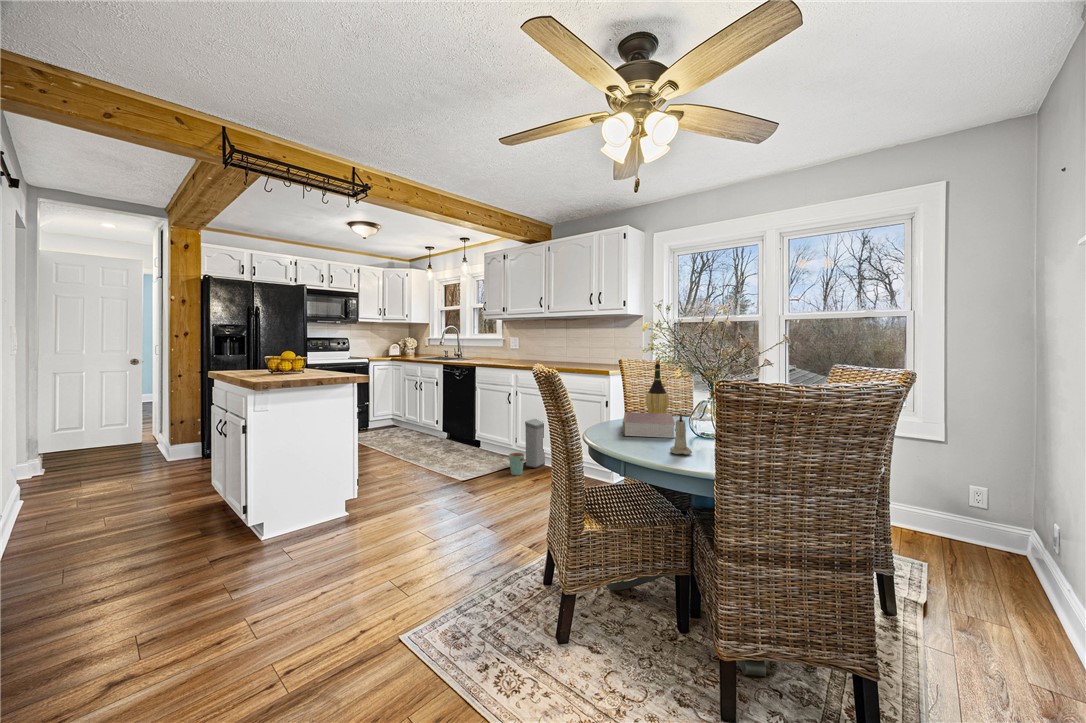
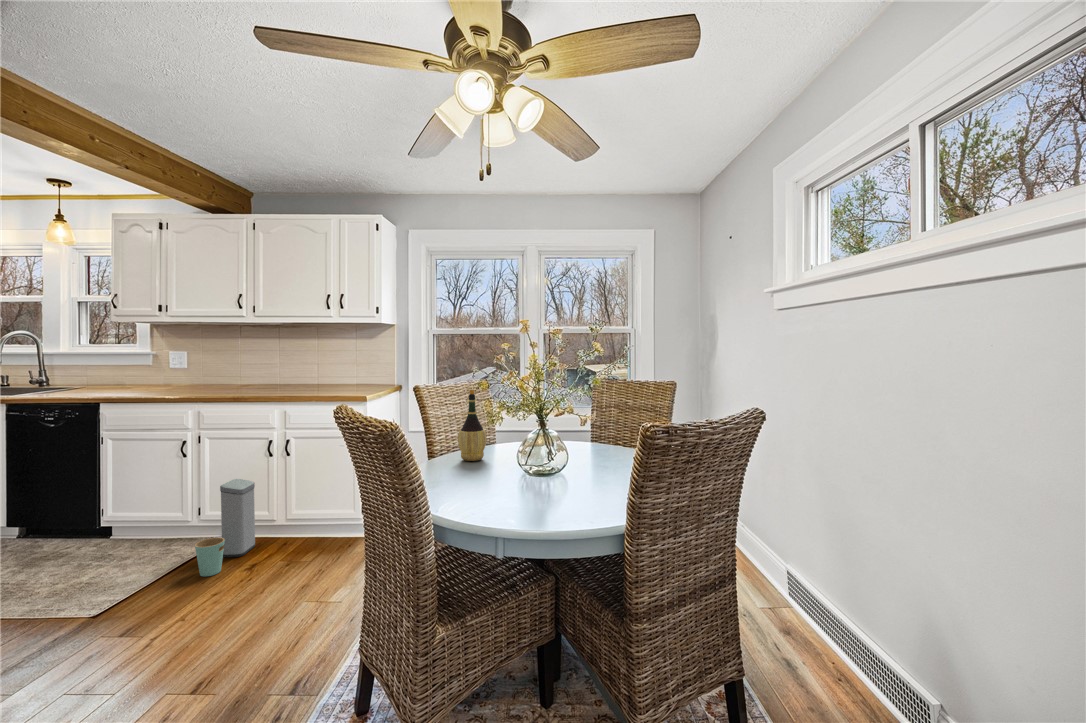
book: present [622,412,675,438] -> none [447,456,527,495]
candle: present [670,413,692,455] -> none [543,458,570,510]

